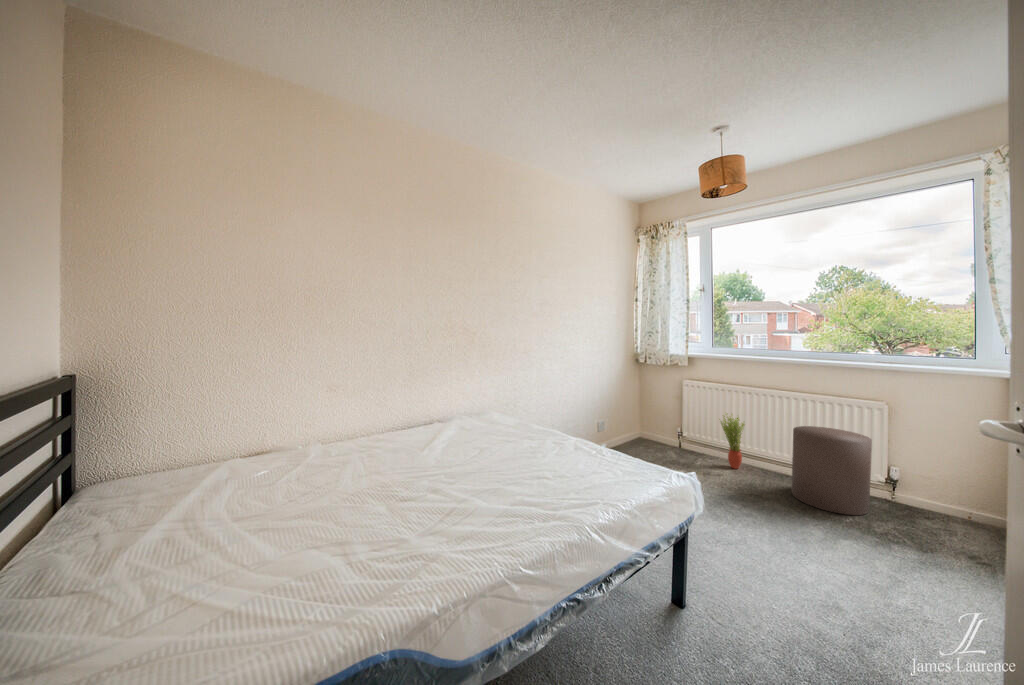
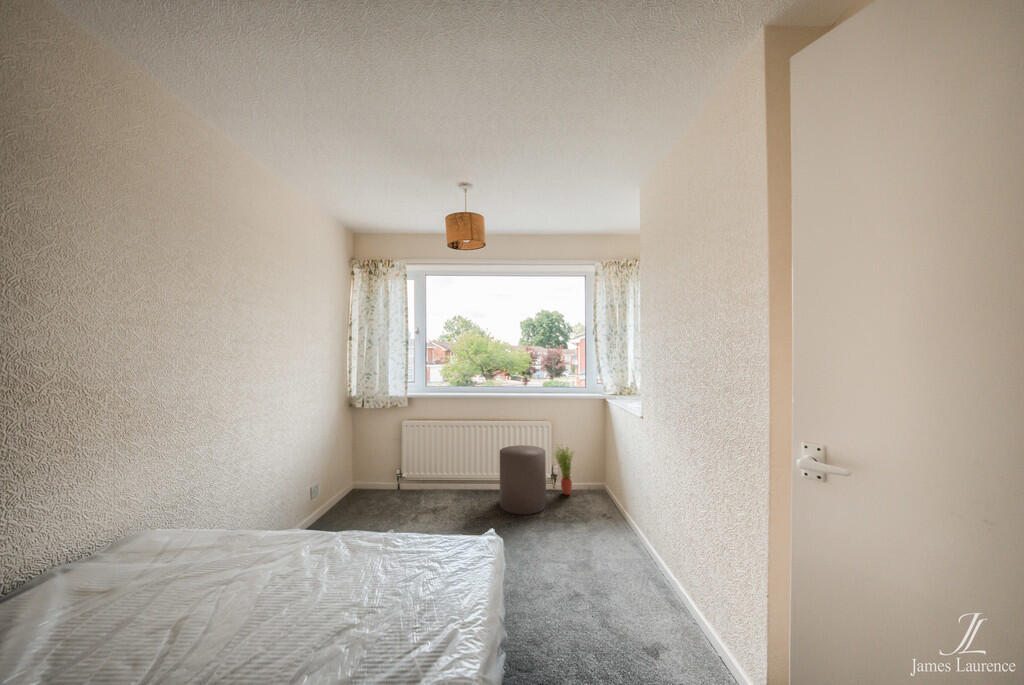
potted plant: present [721,414,745,469] -> present [555,444,575,495]

